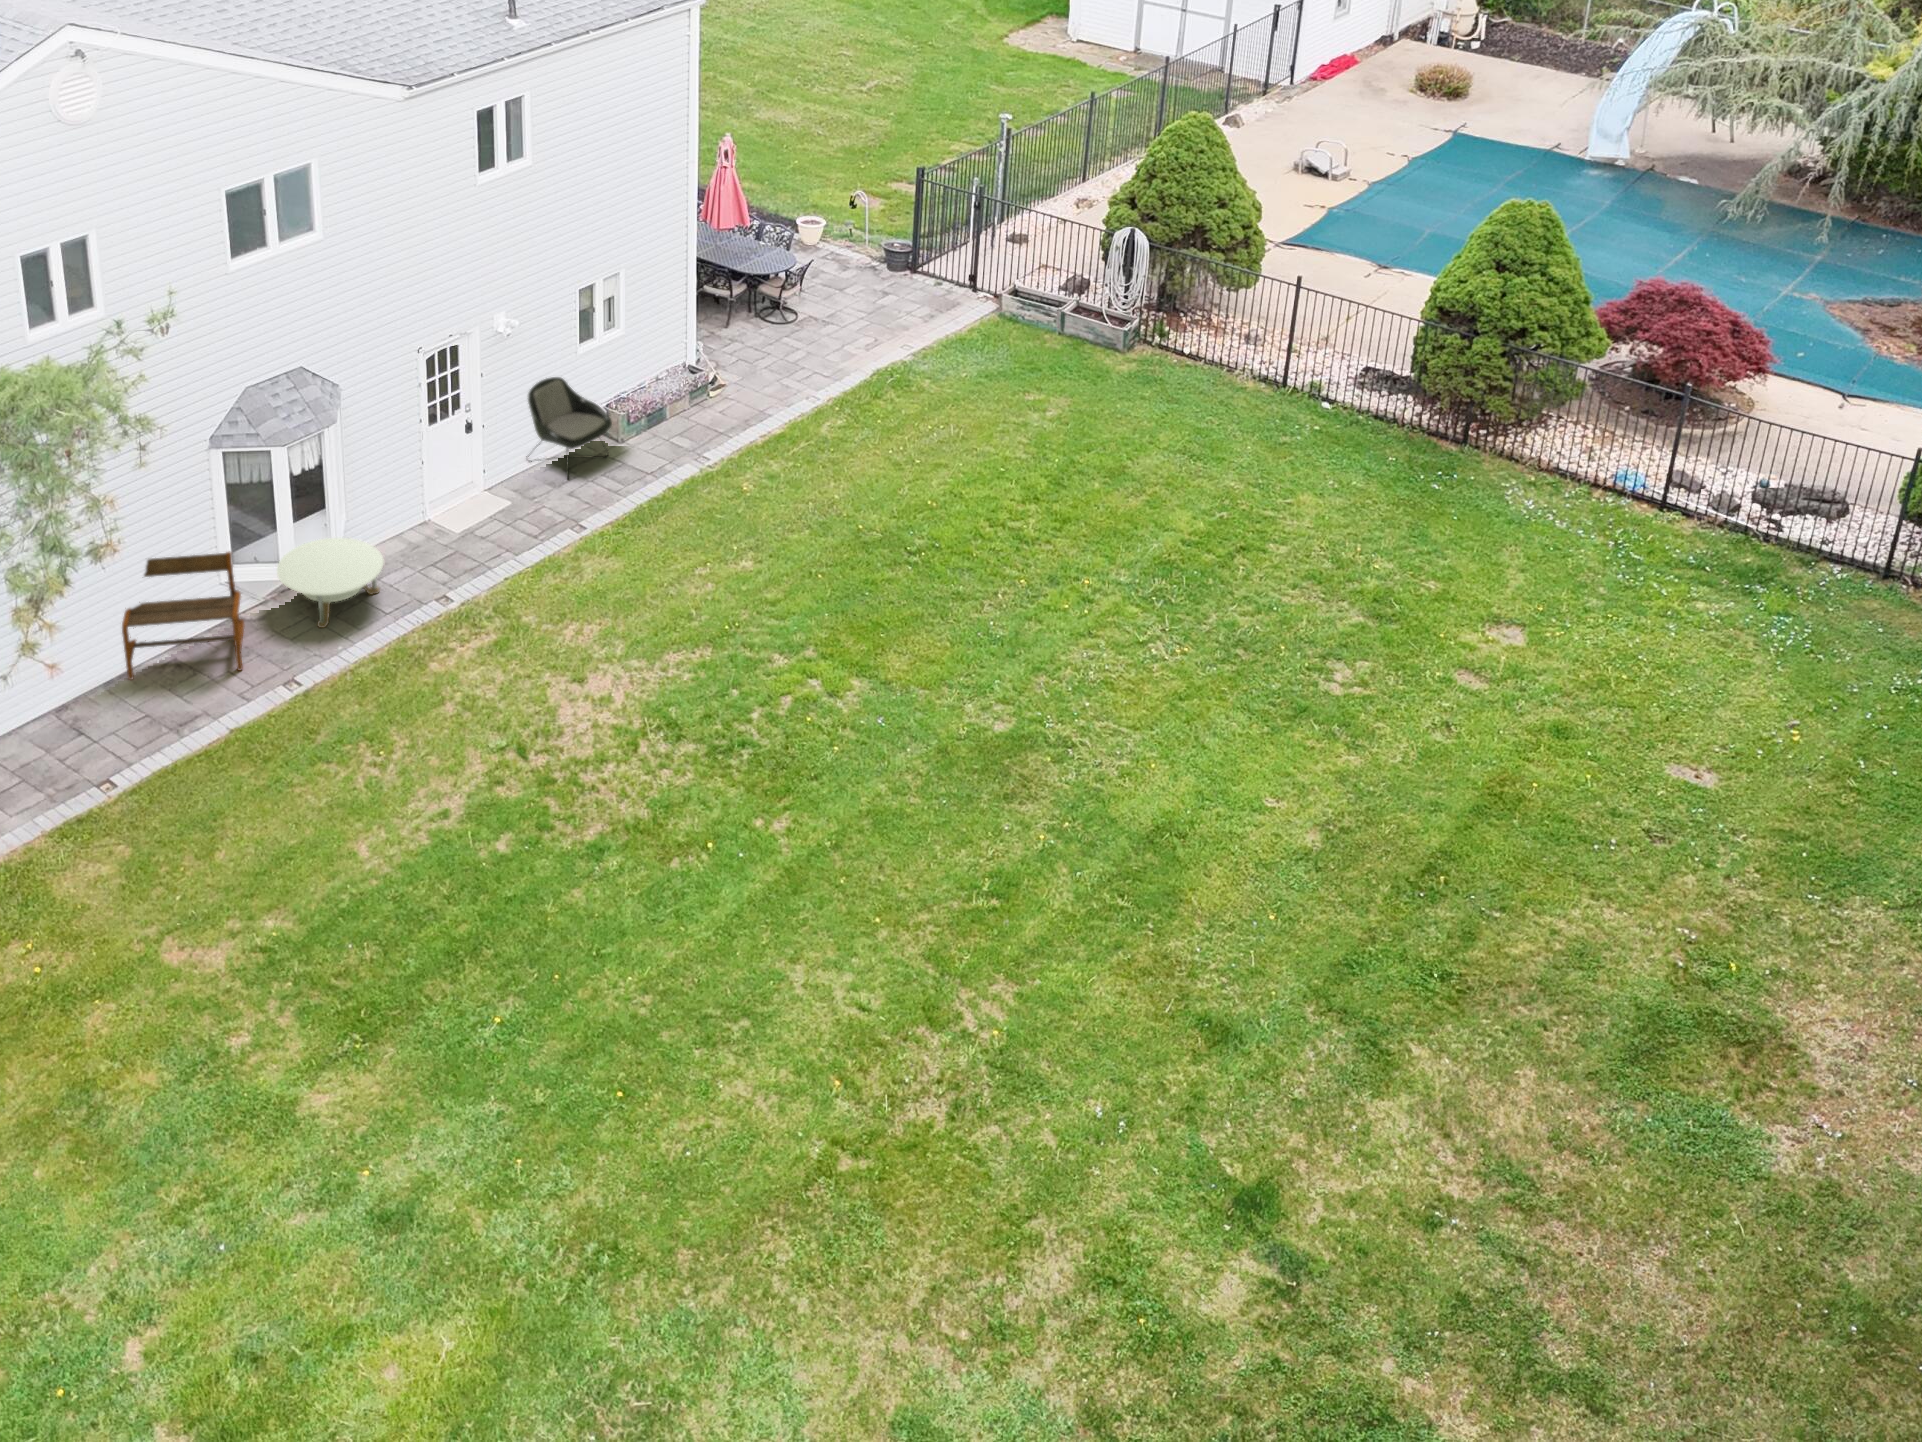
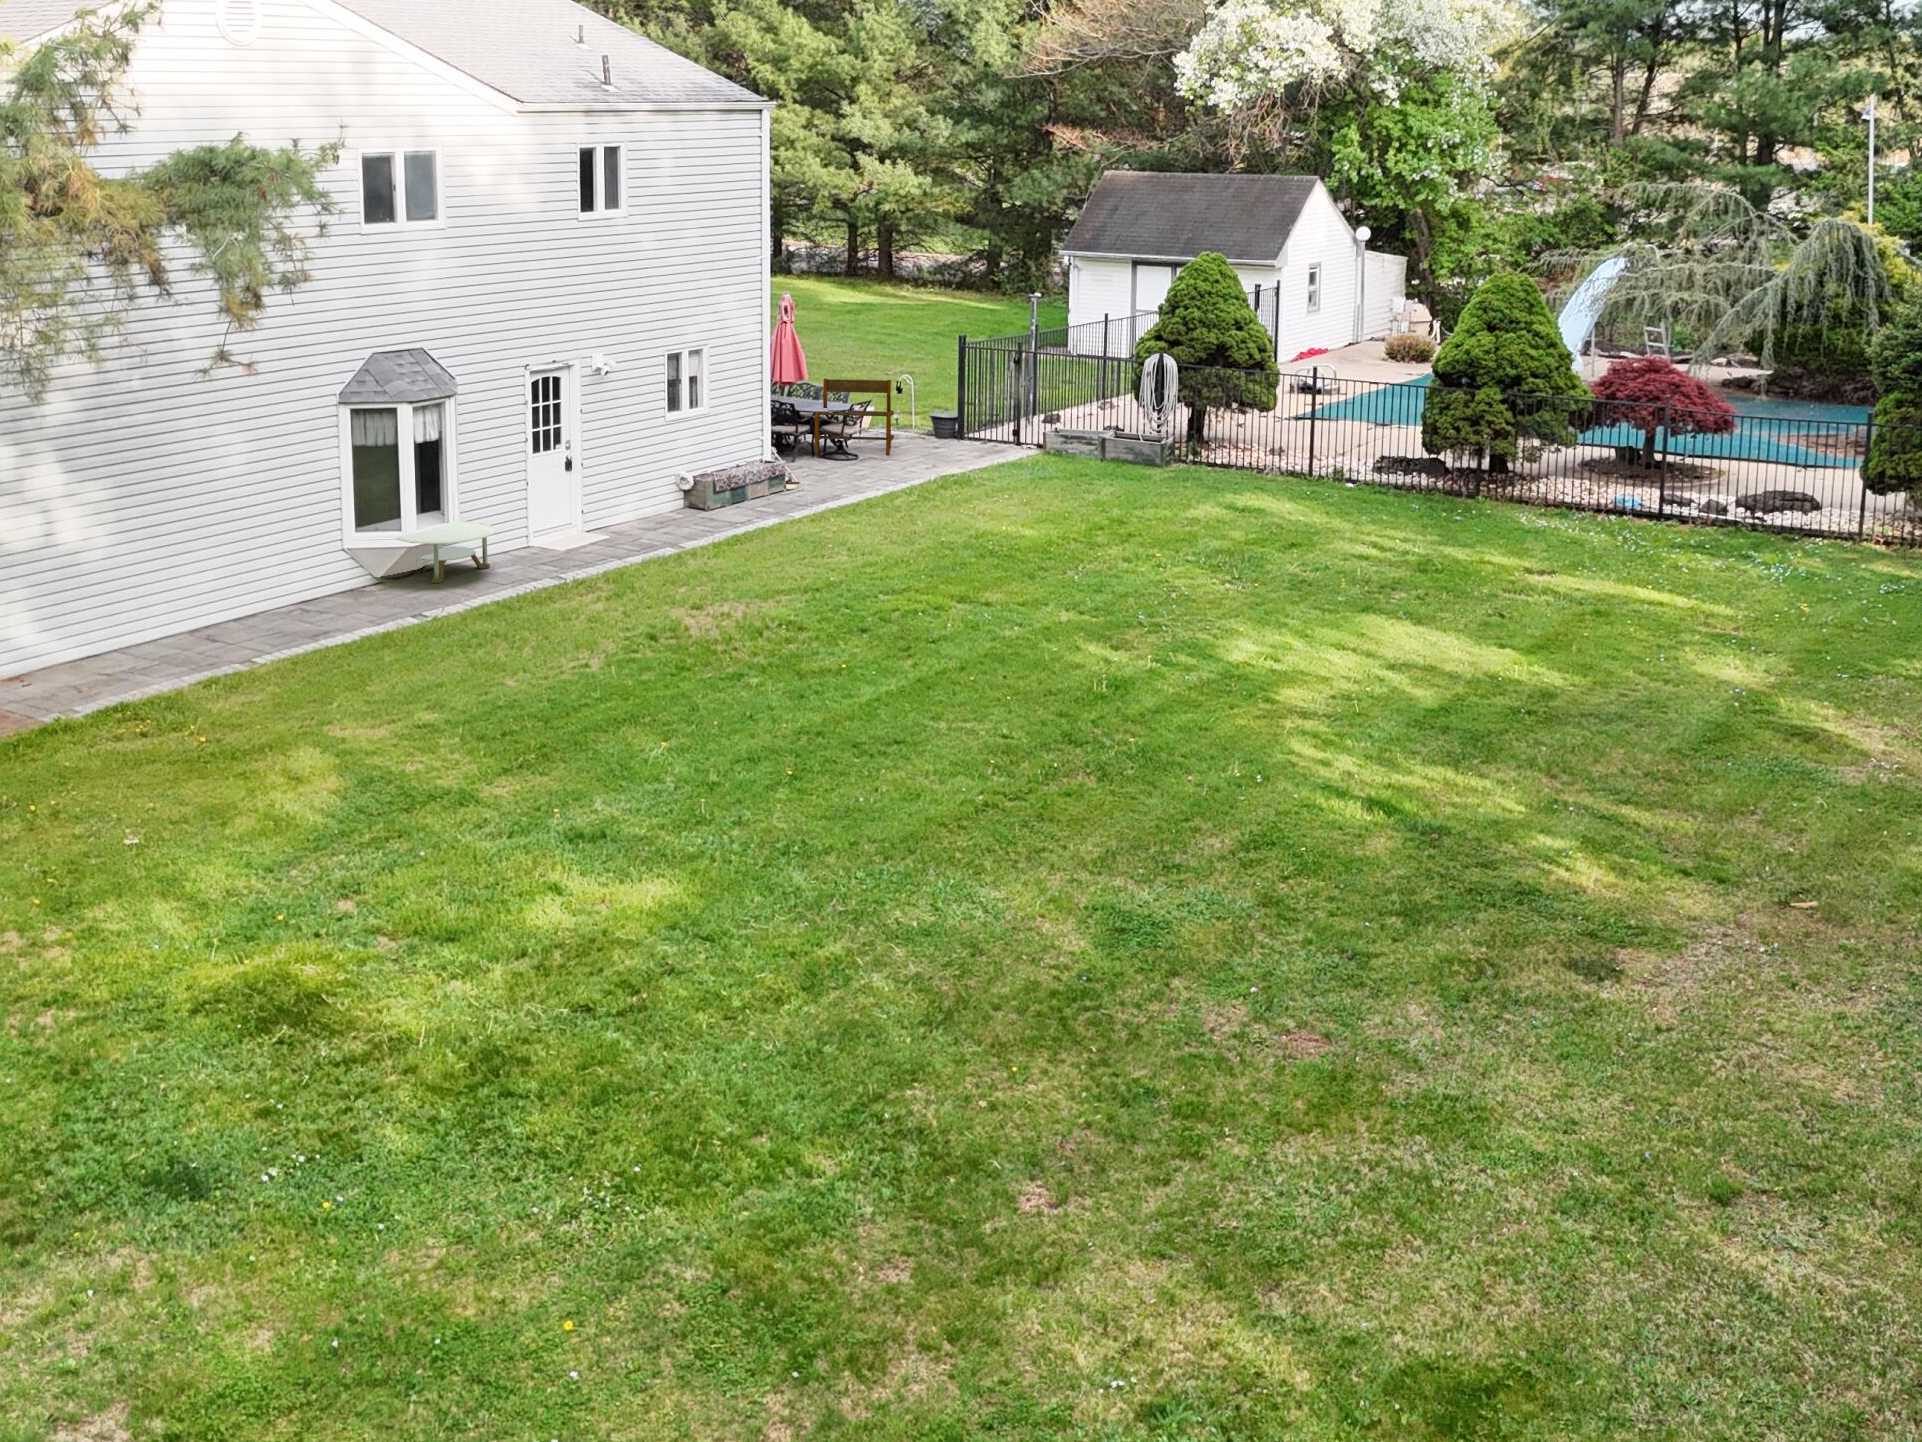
lounge chair: present [526,377,612,465] -> none [619,433,701,518]
bench: present [122,552,244,680] -> present [814,378,894,455]

